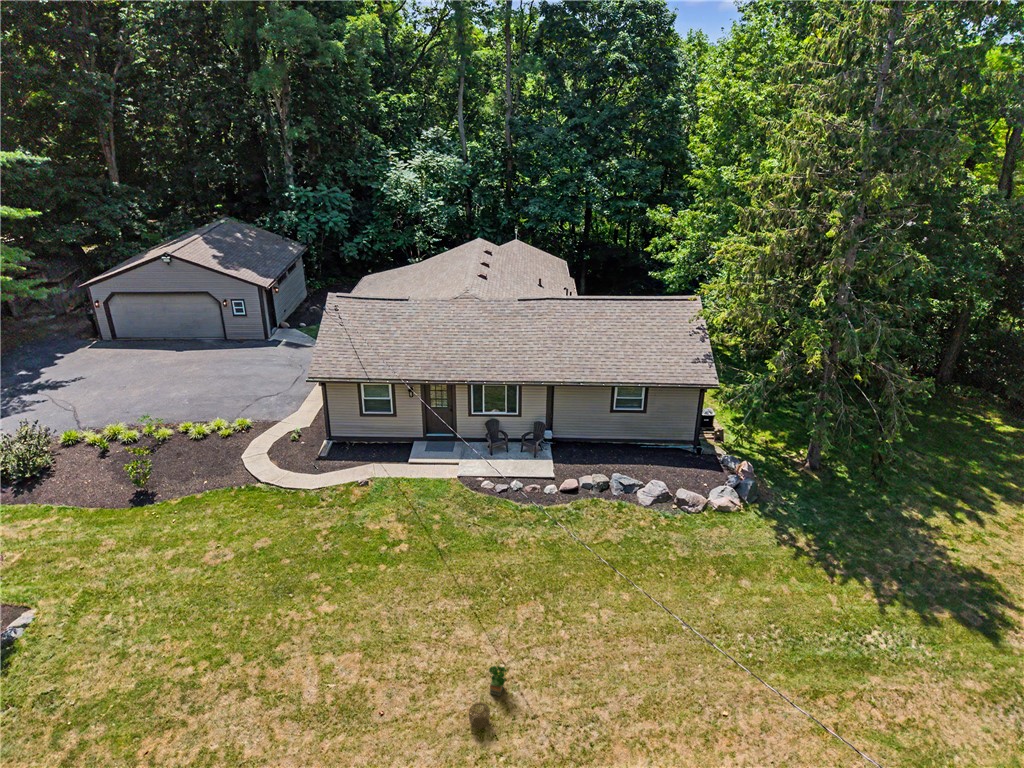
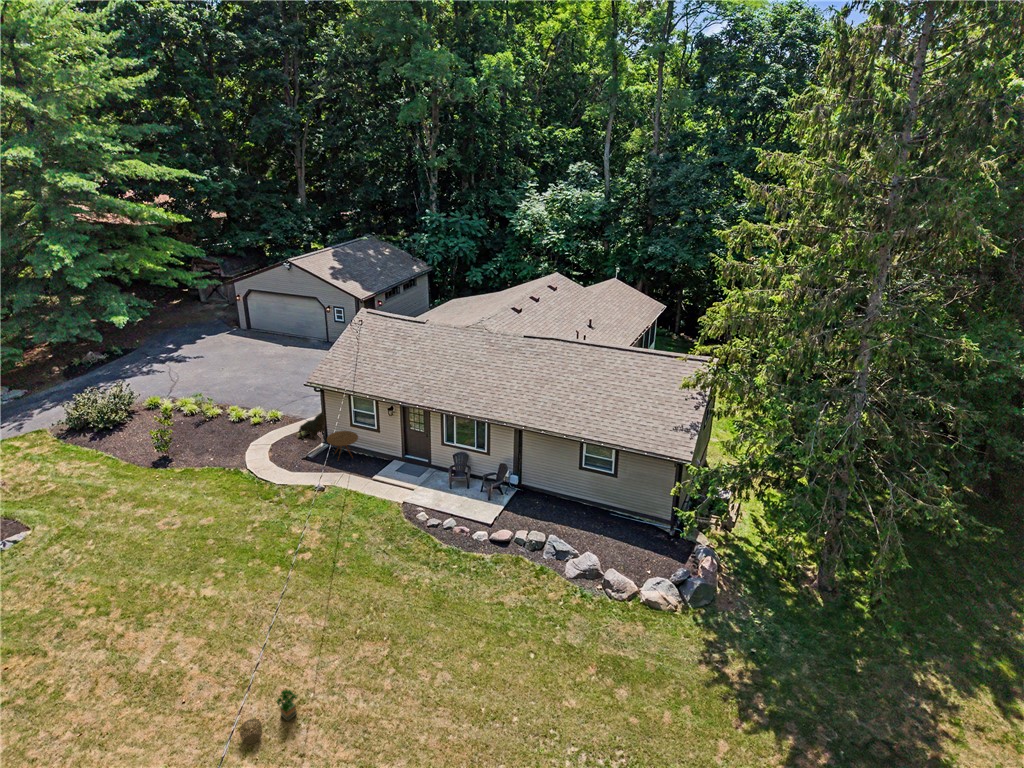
lounge chair: none [299,407,329,440] -> present [299,412,325,440]
round table: none [343,422,376,455] -> present [327,431,358,460]

